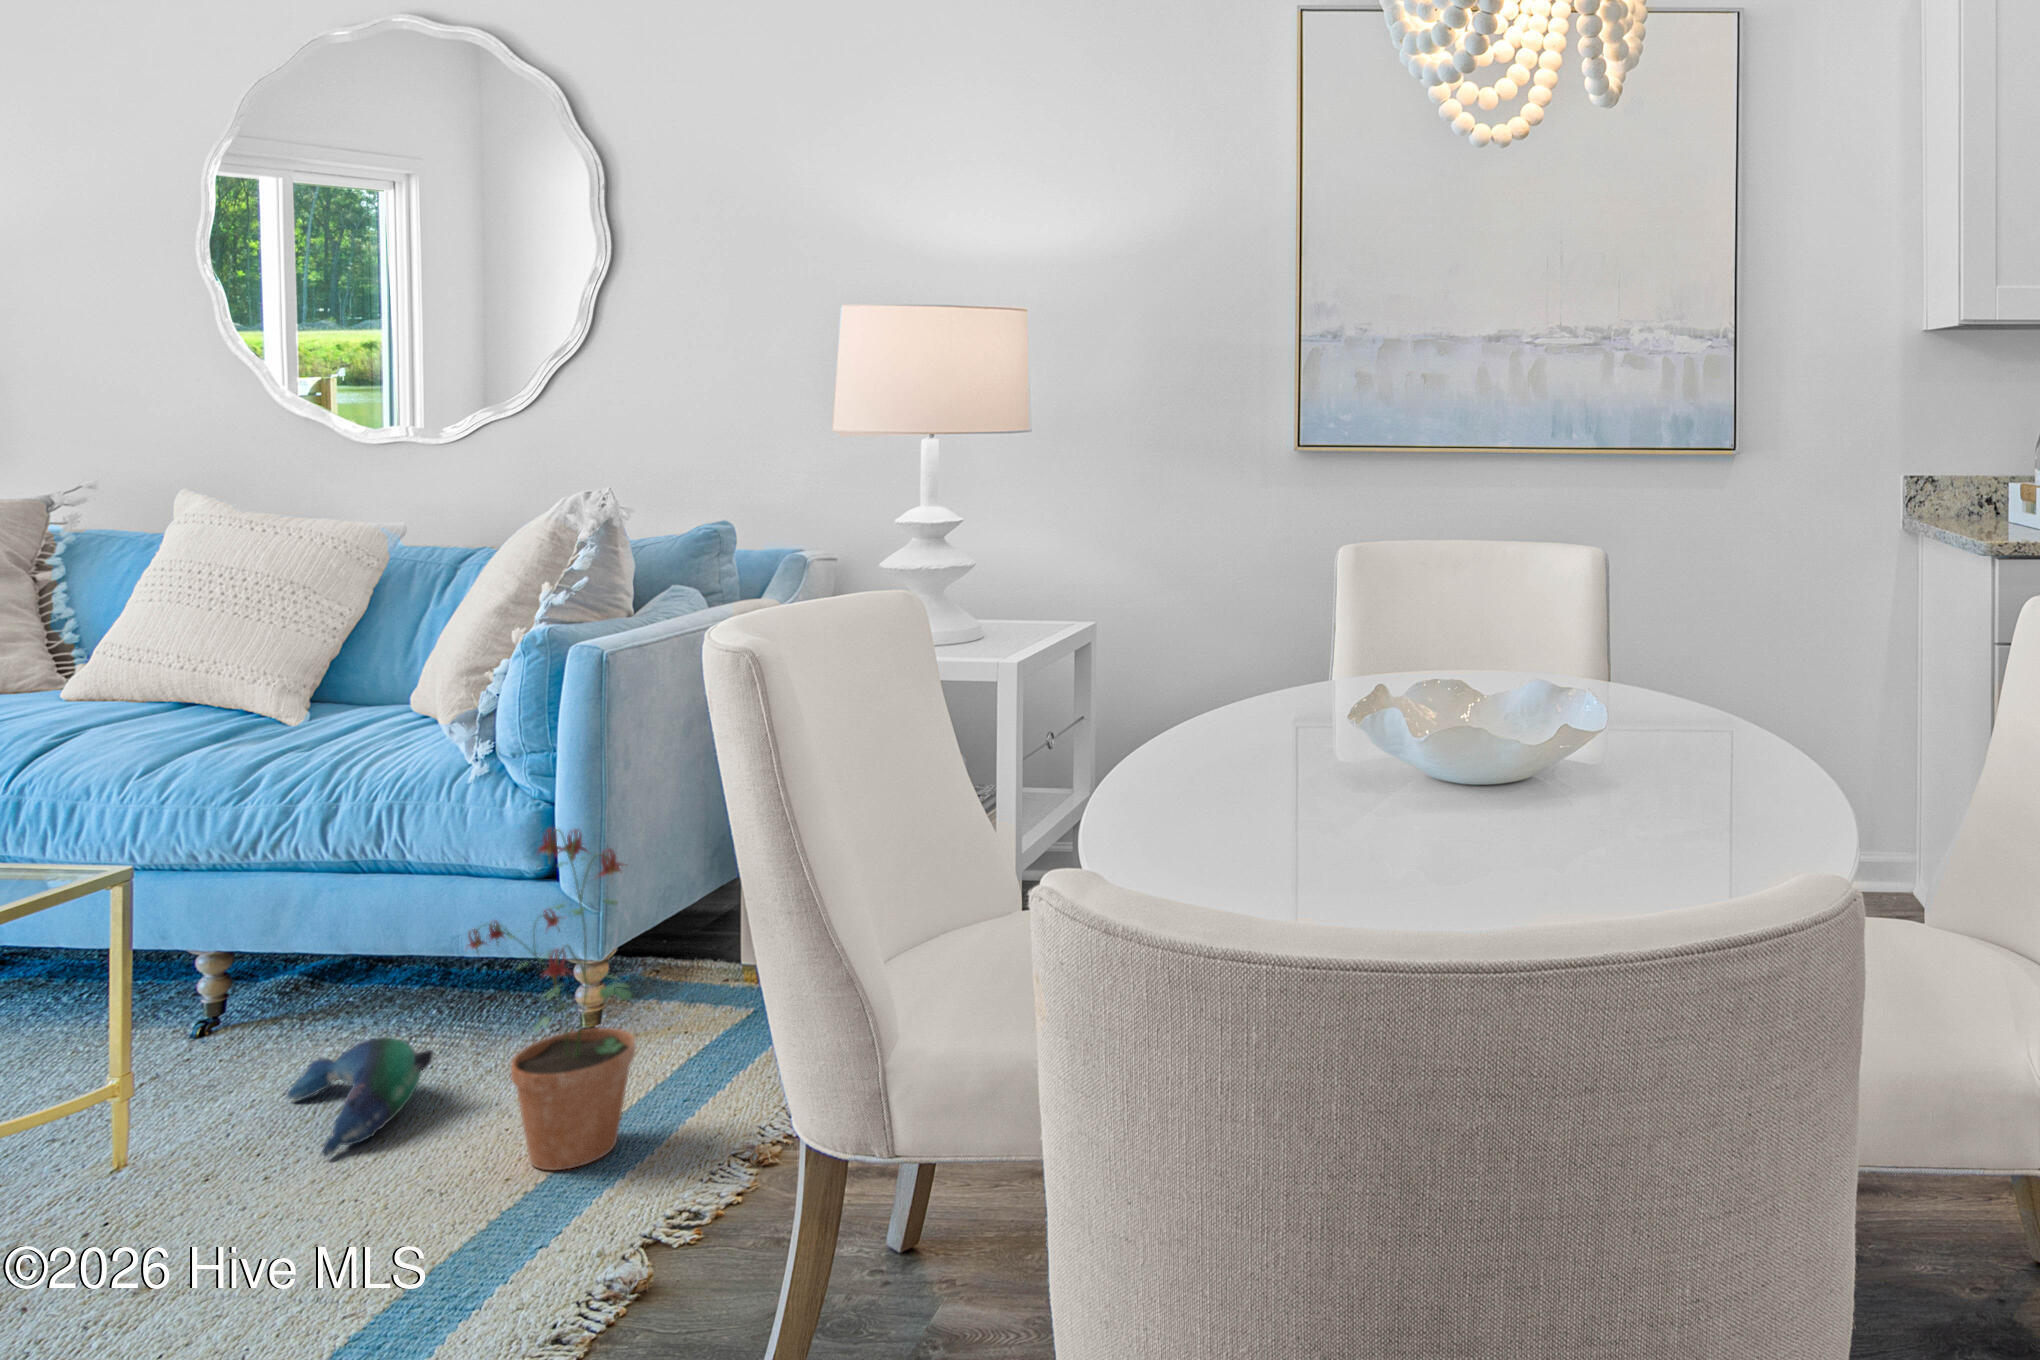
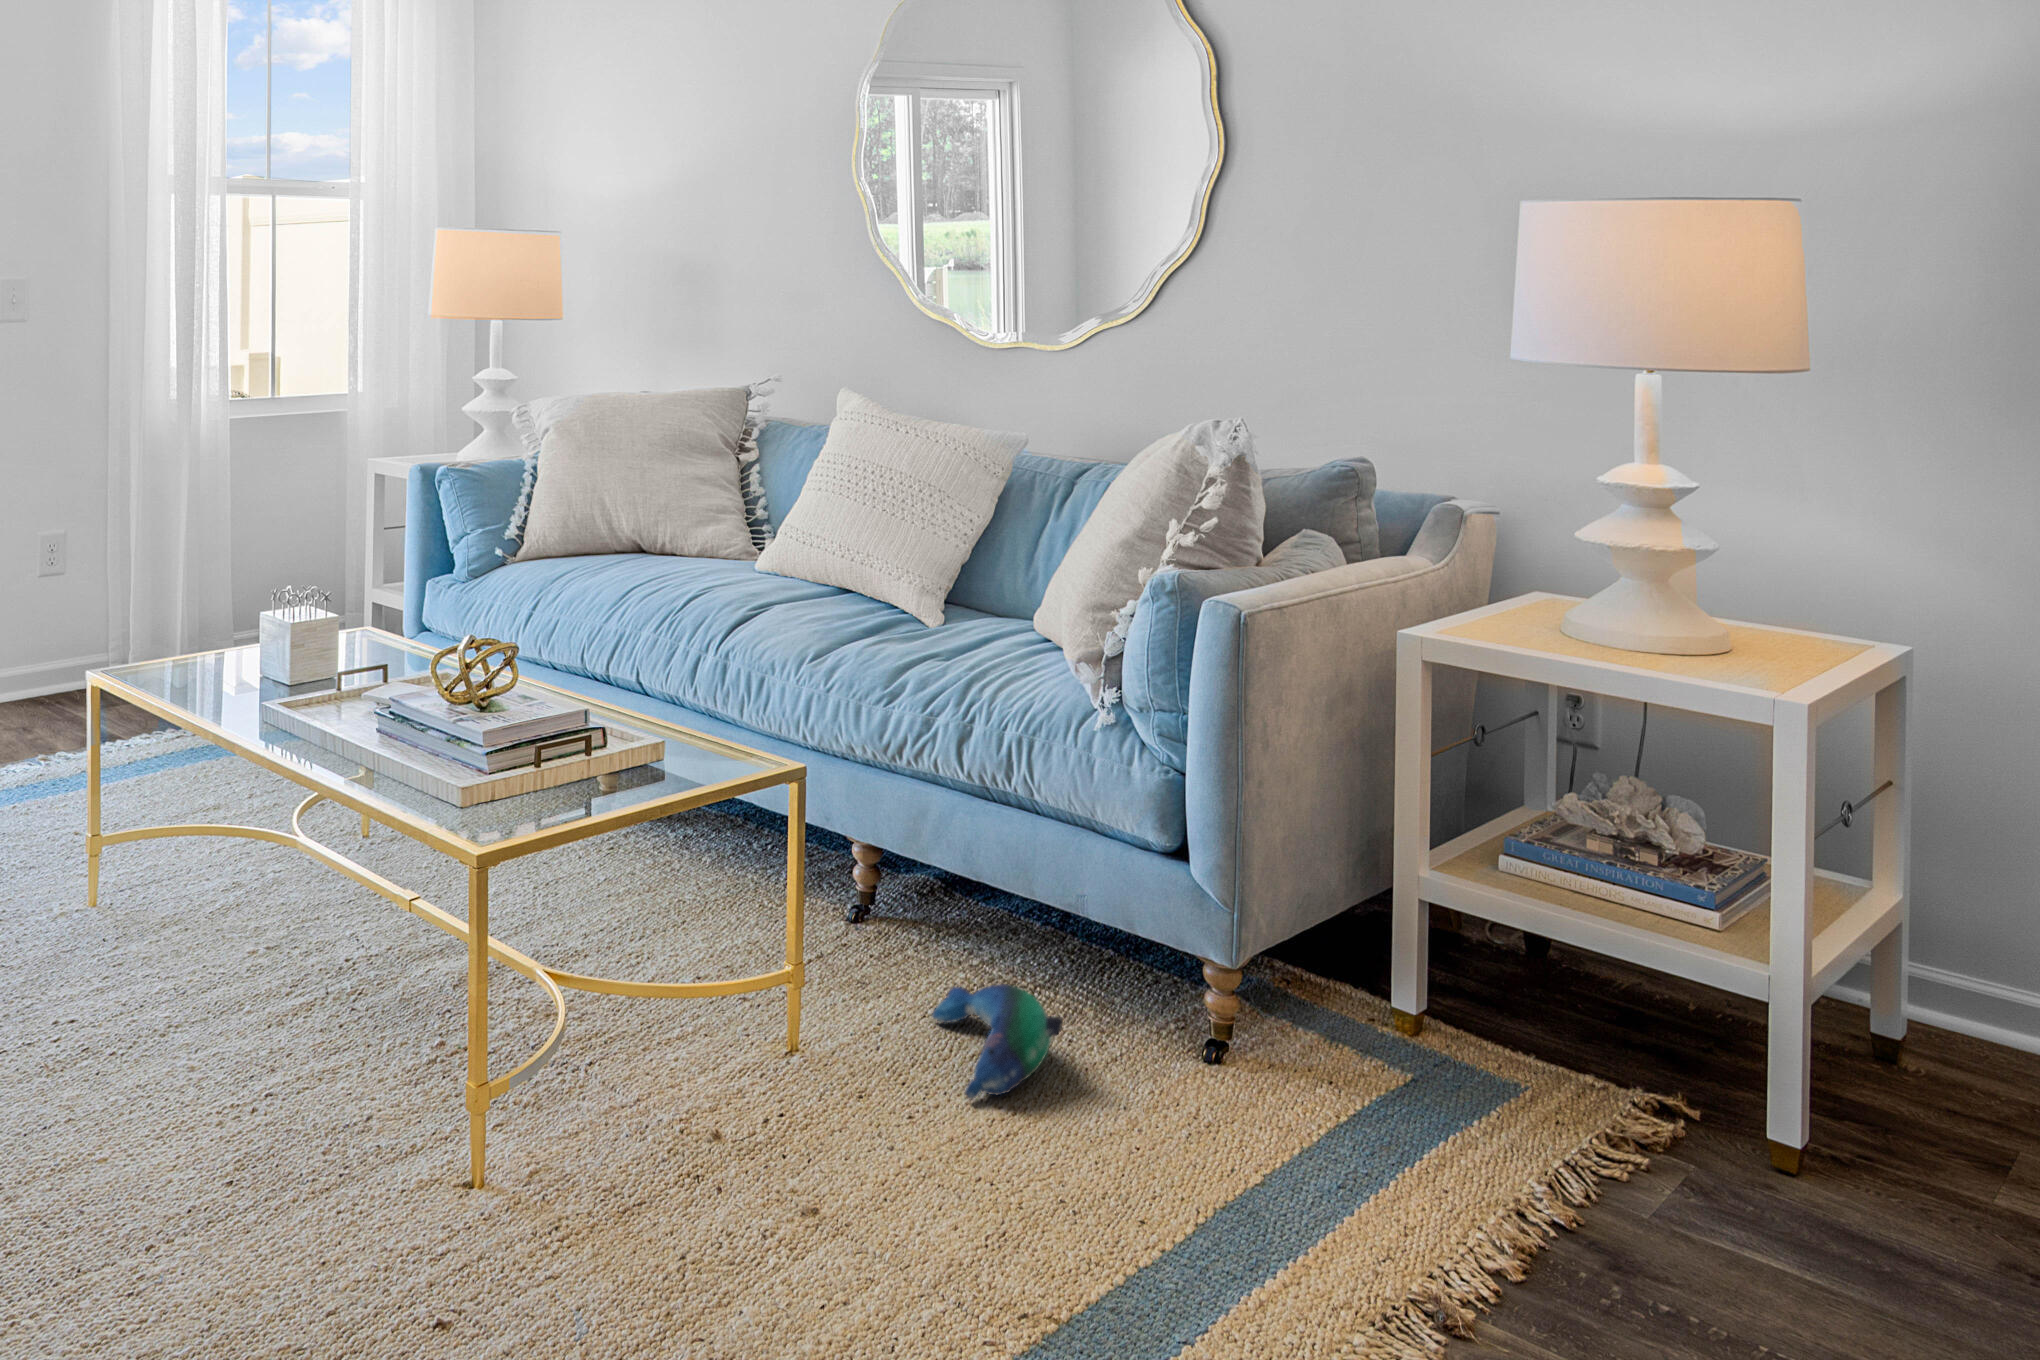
potted plant: present [465,829,635,1170] -> none [1099,813,1295,1219]

